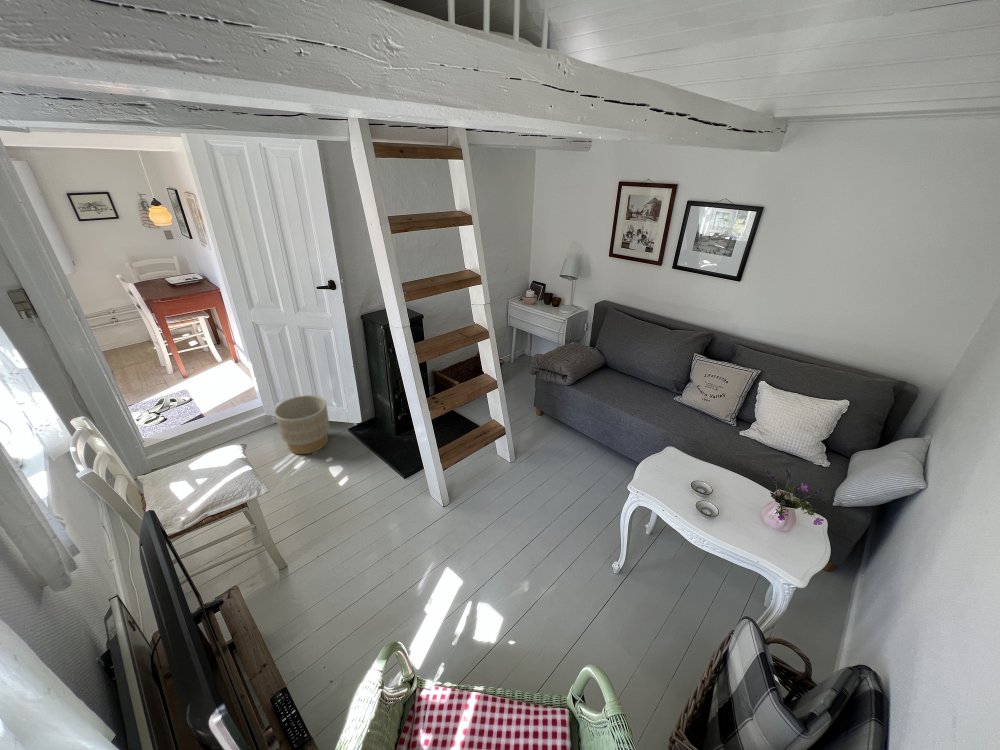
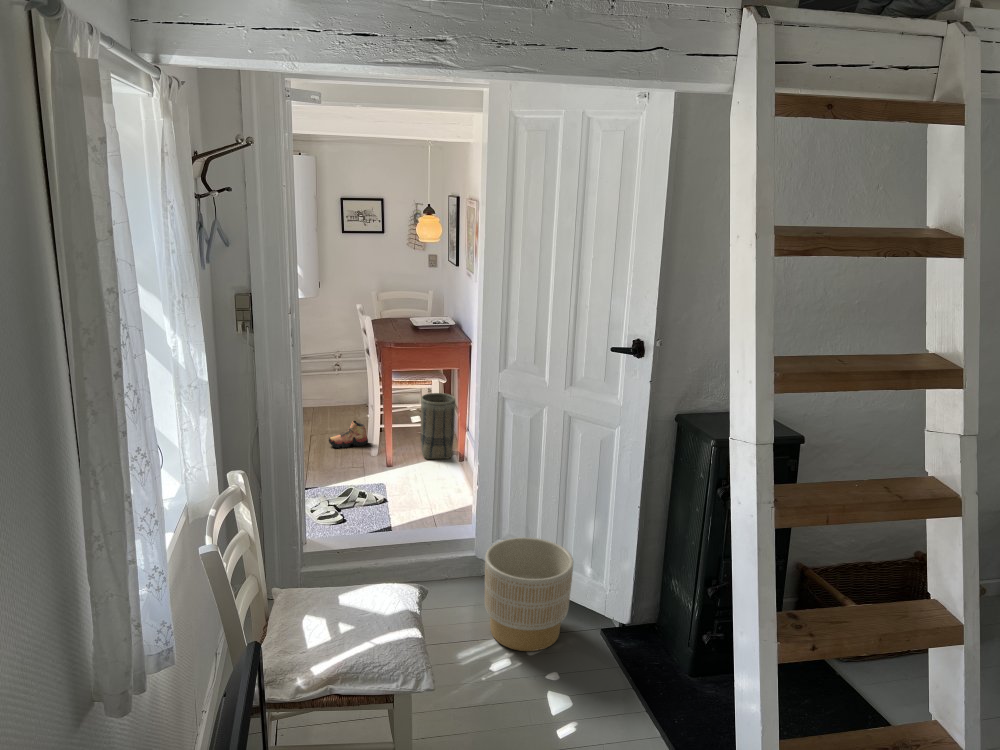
basket: none [195,325,230,367] -> present [420,393,455,459]
shoe: none [129,355,163,375] -> present [329,421,368,448]

